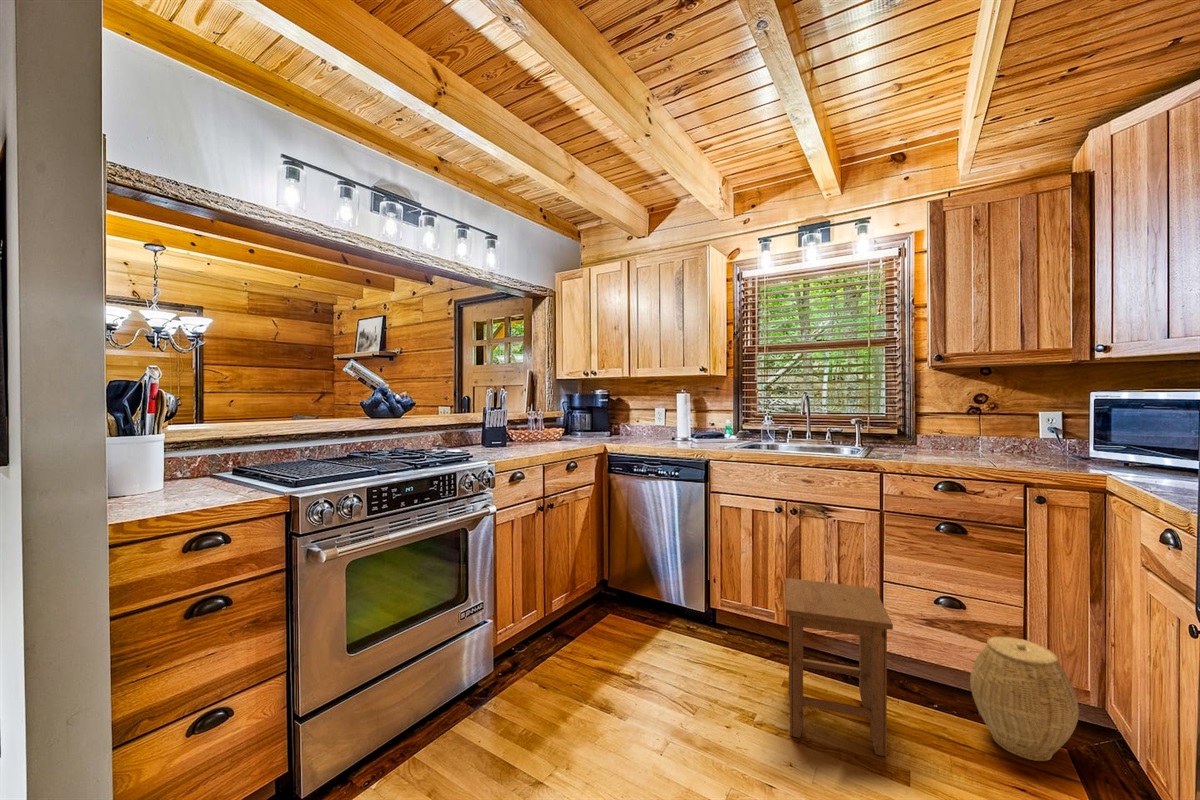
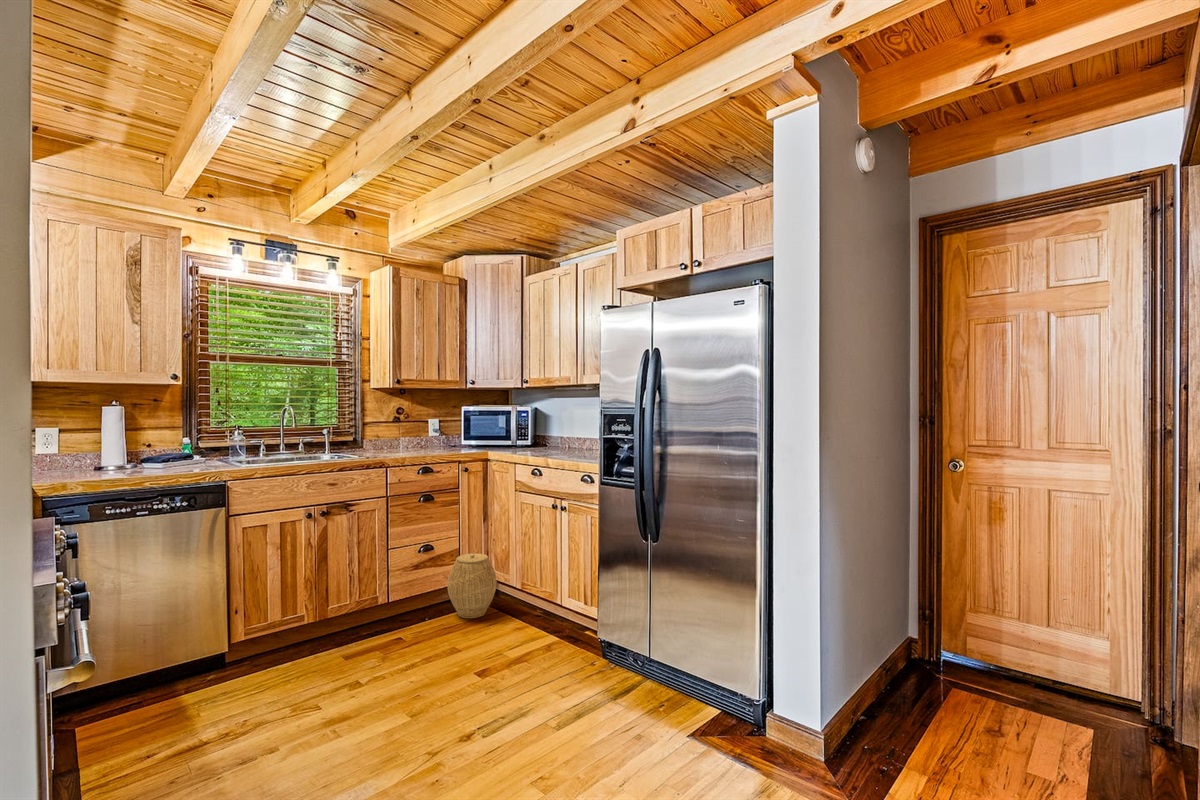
stool: present [785,578,893,756] -> none [349,551,448,673]

